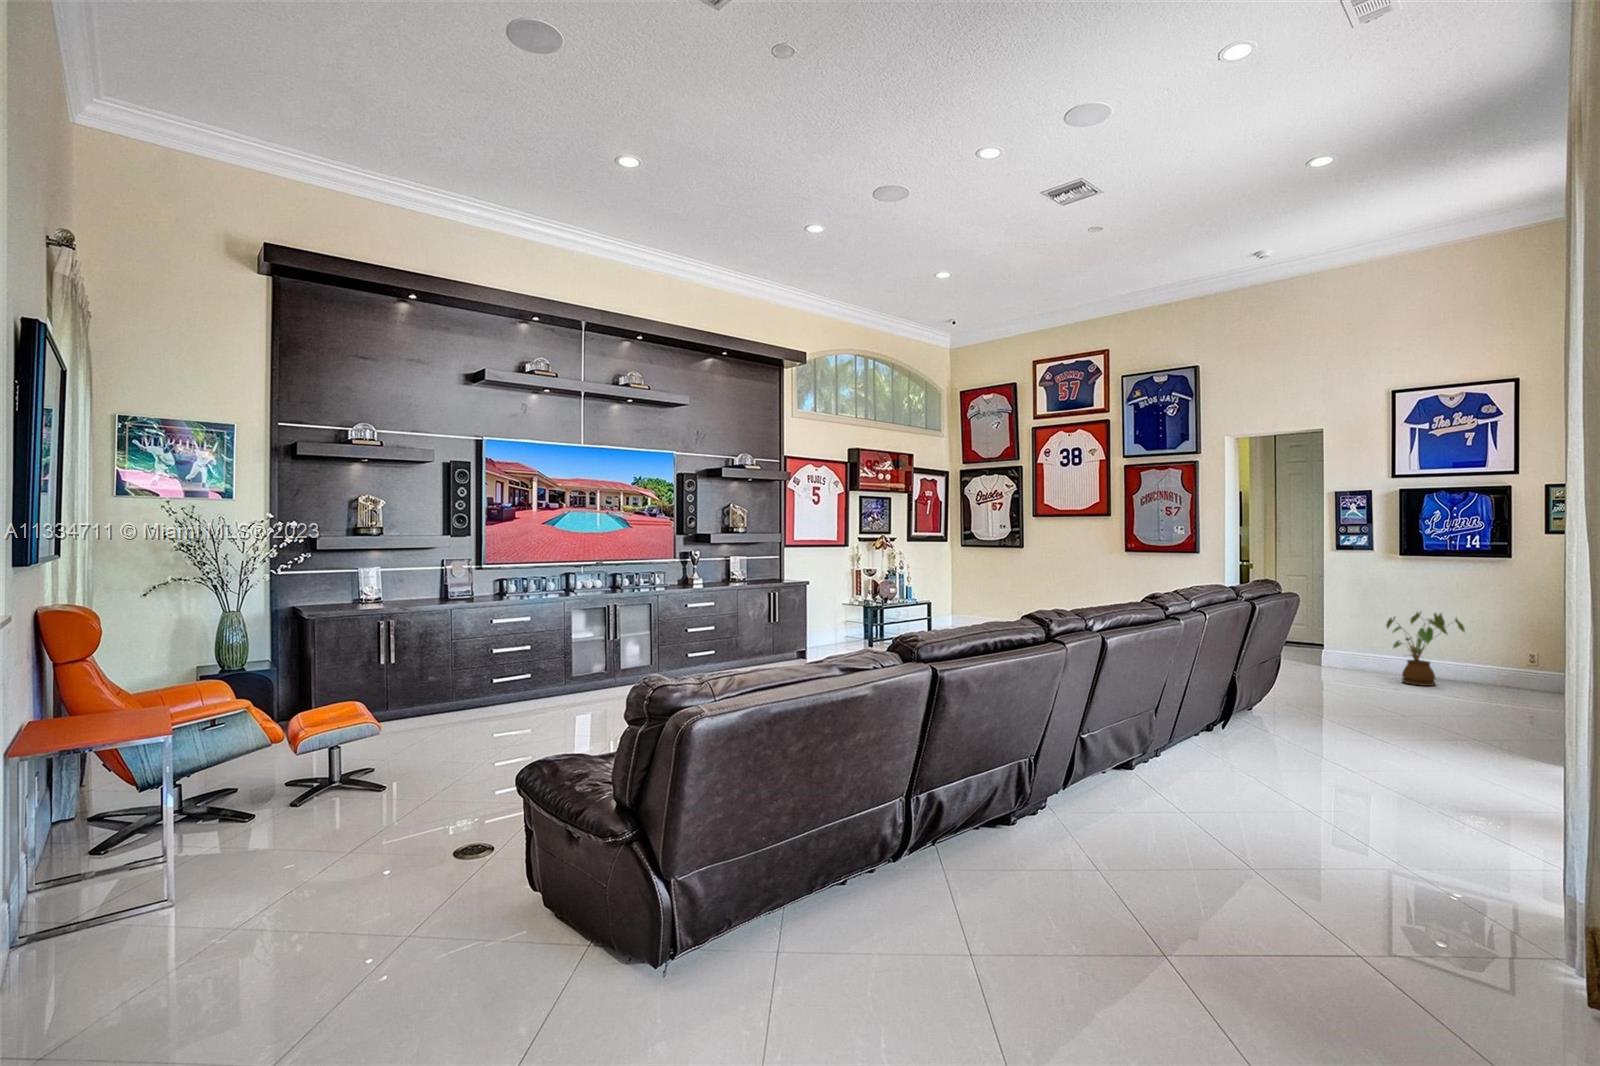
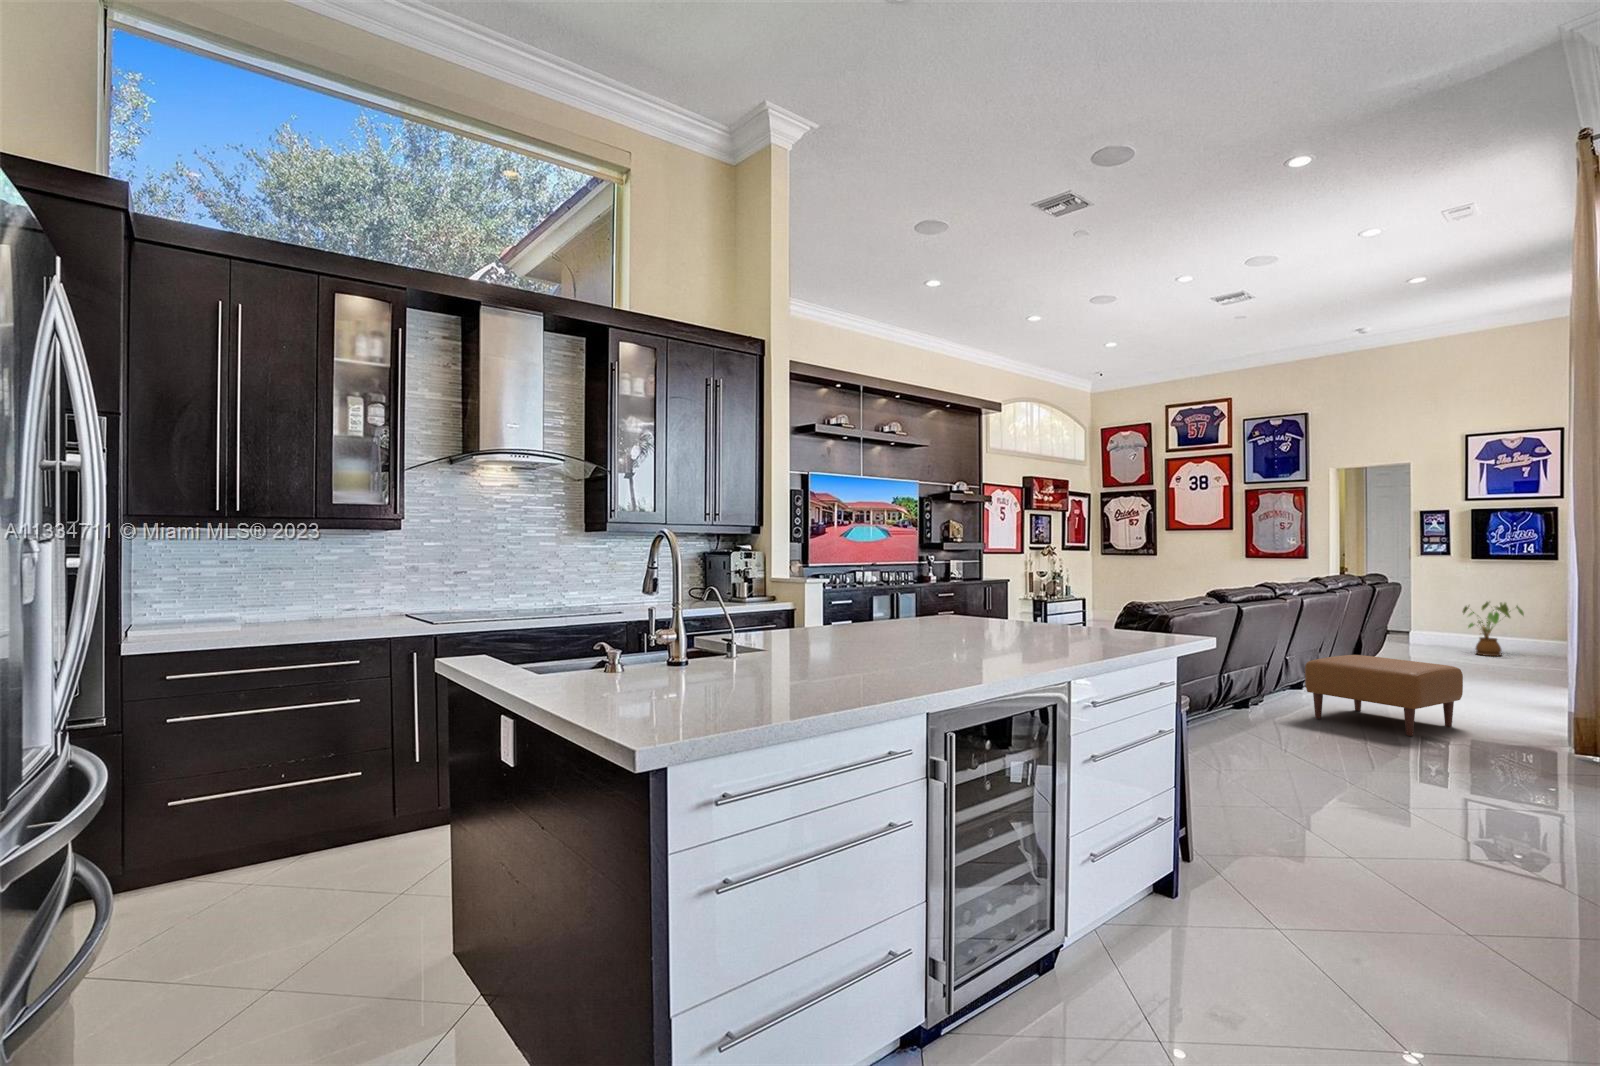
ottoman: none [1121,726,1381,902] -> present [1305,655,1463,736]

